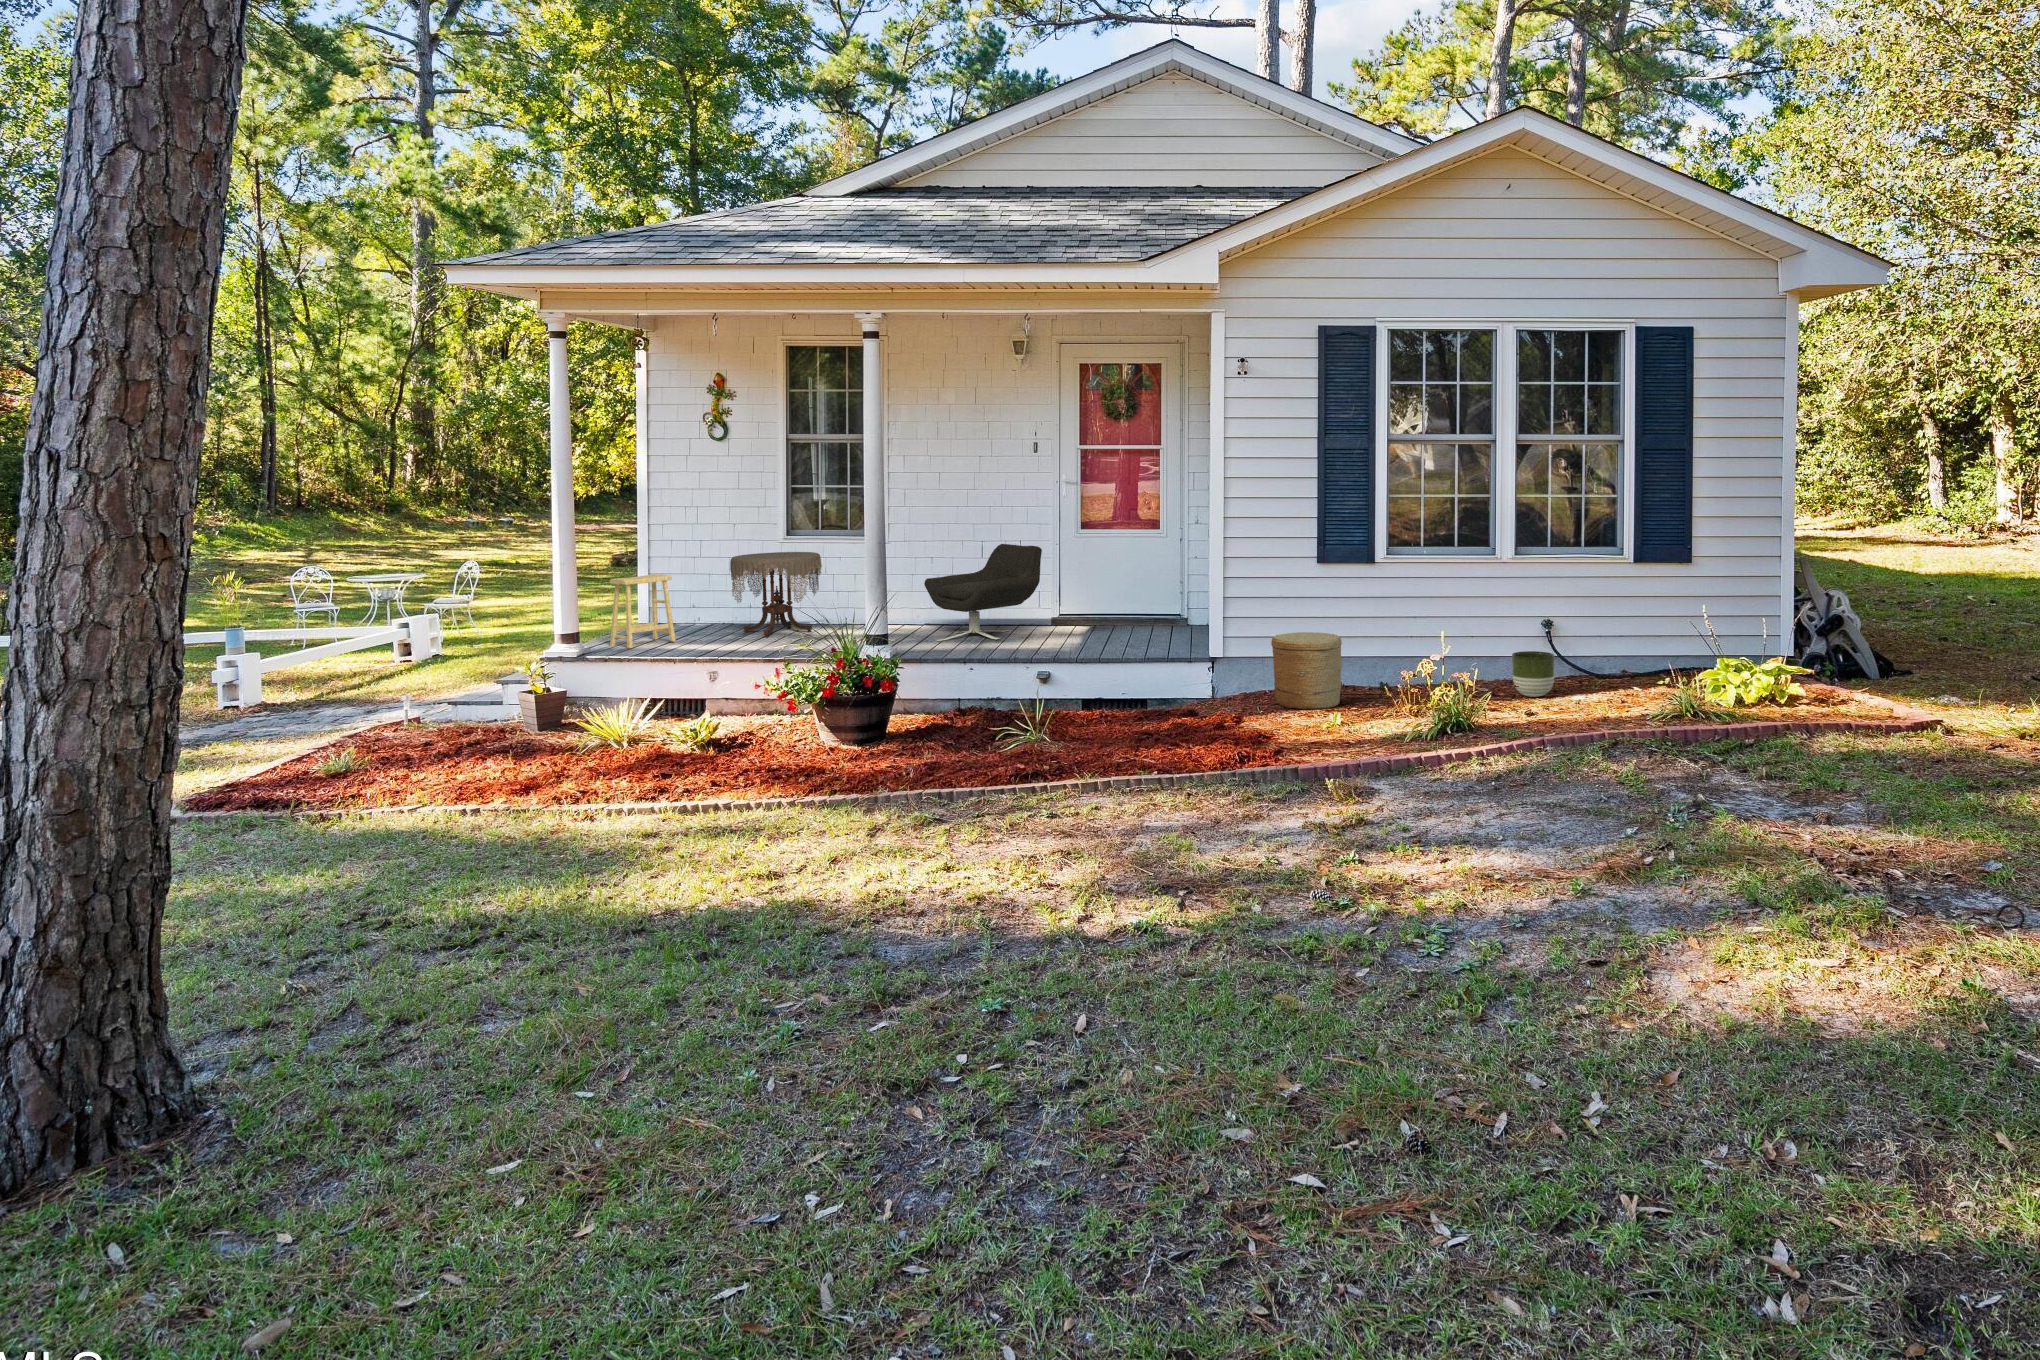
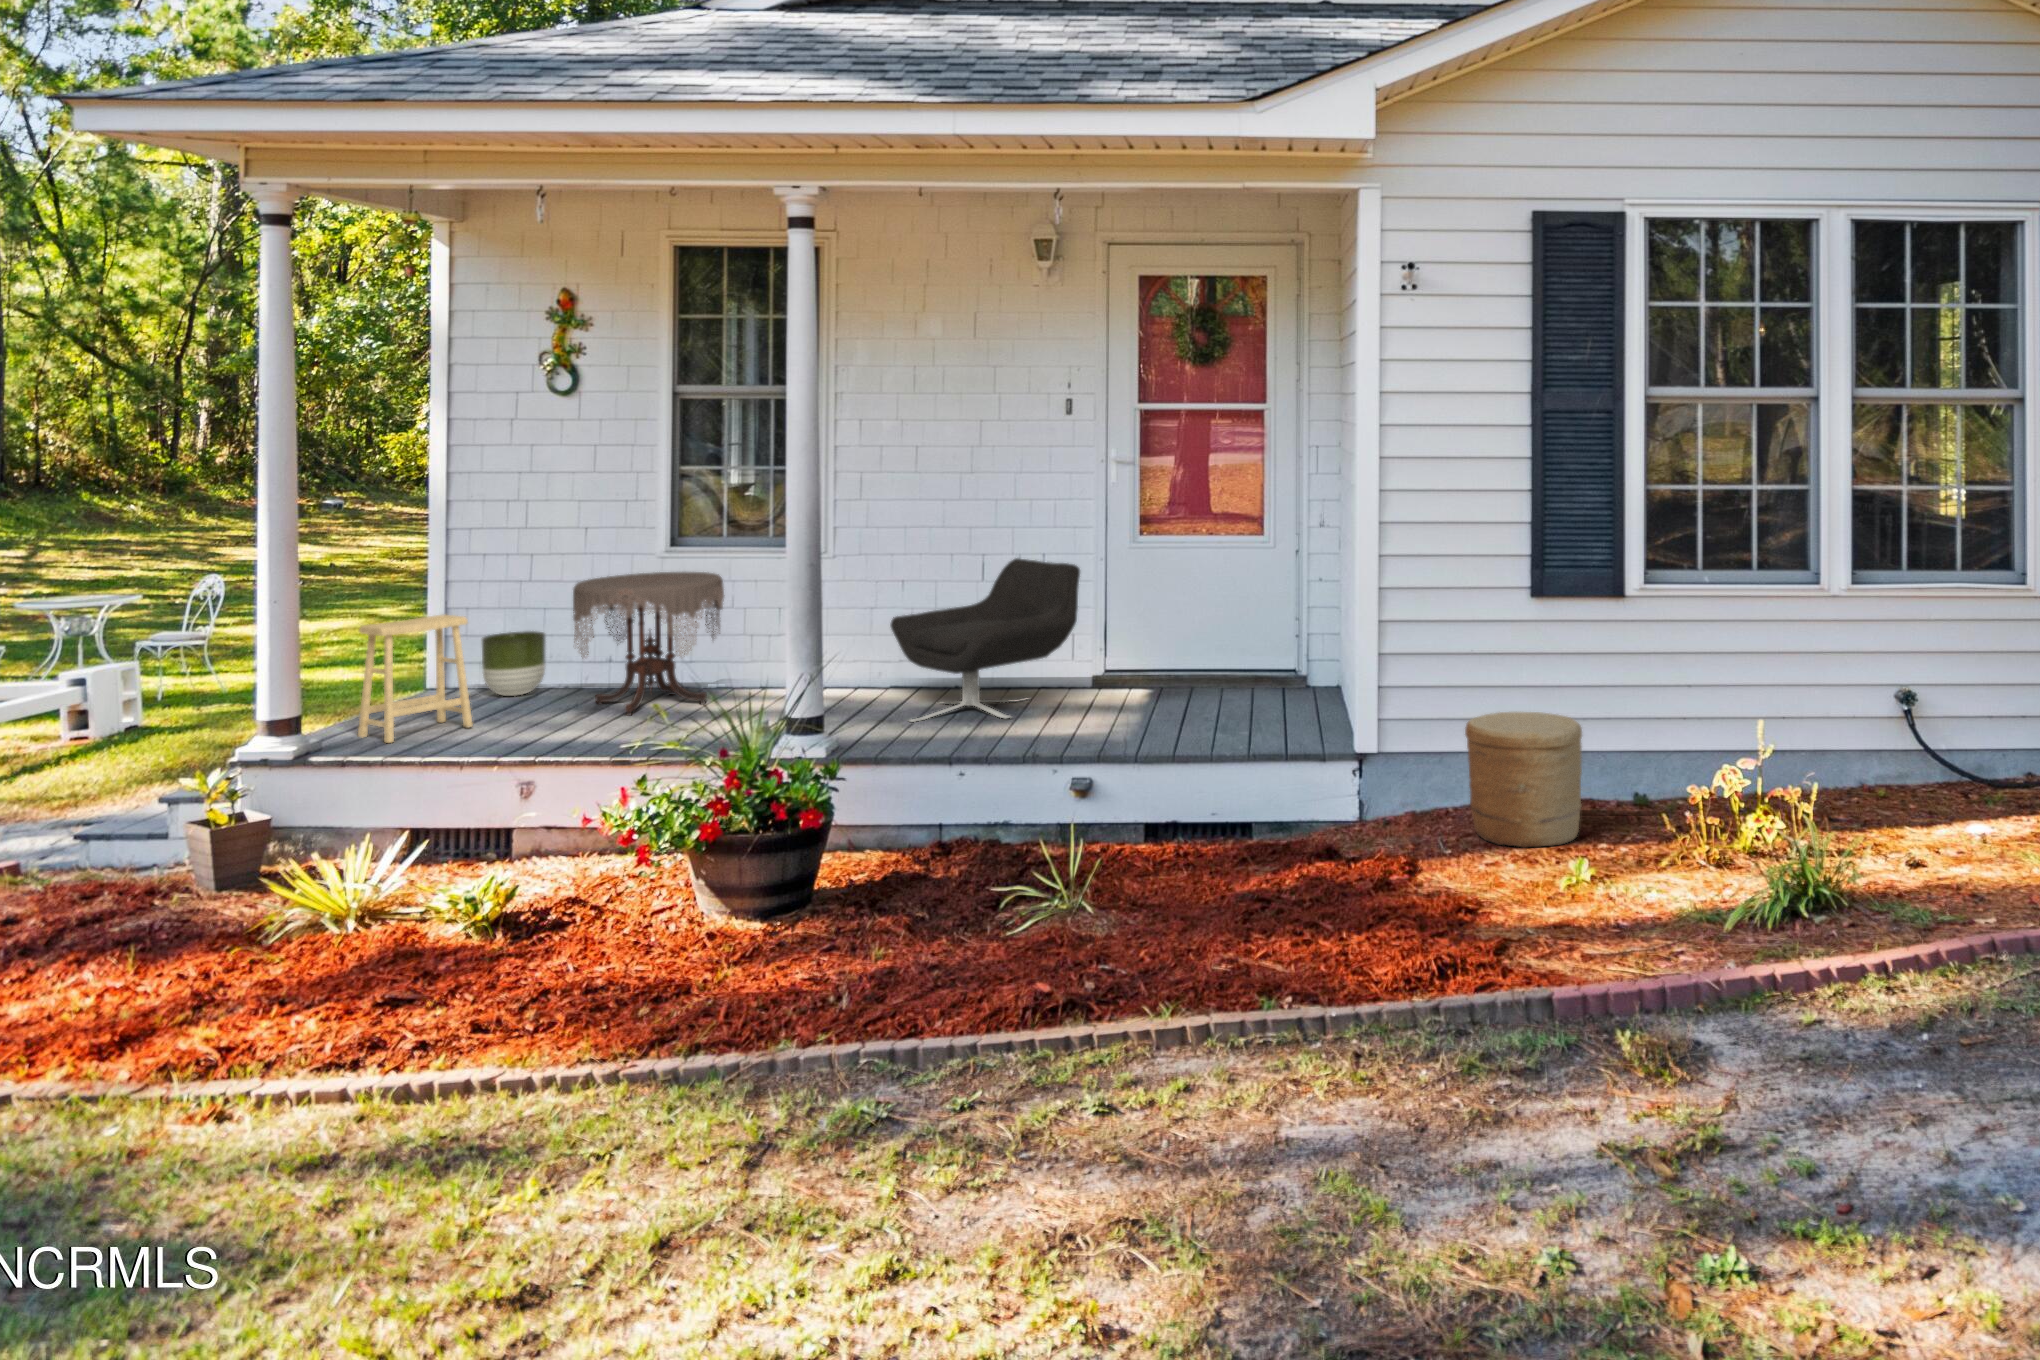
planter: present [1512,651,1554,697] -> present [481,631,546,696]

